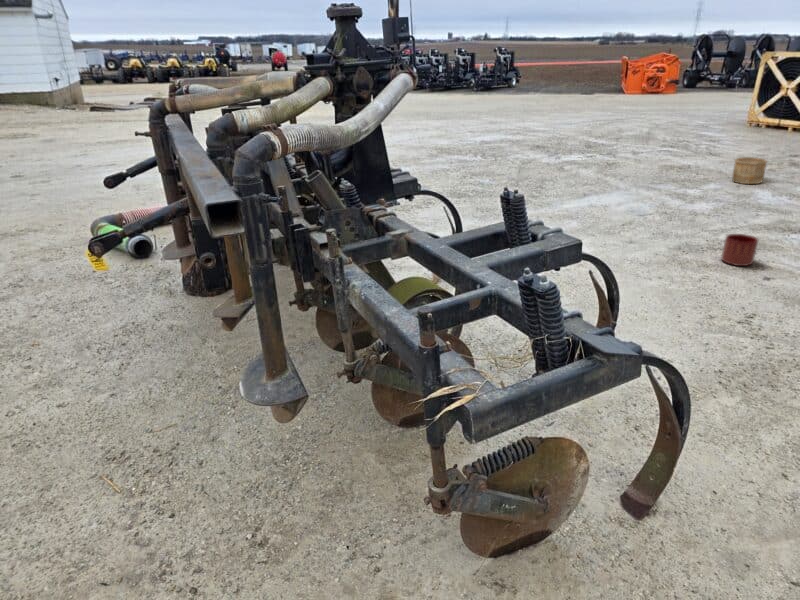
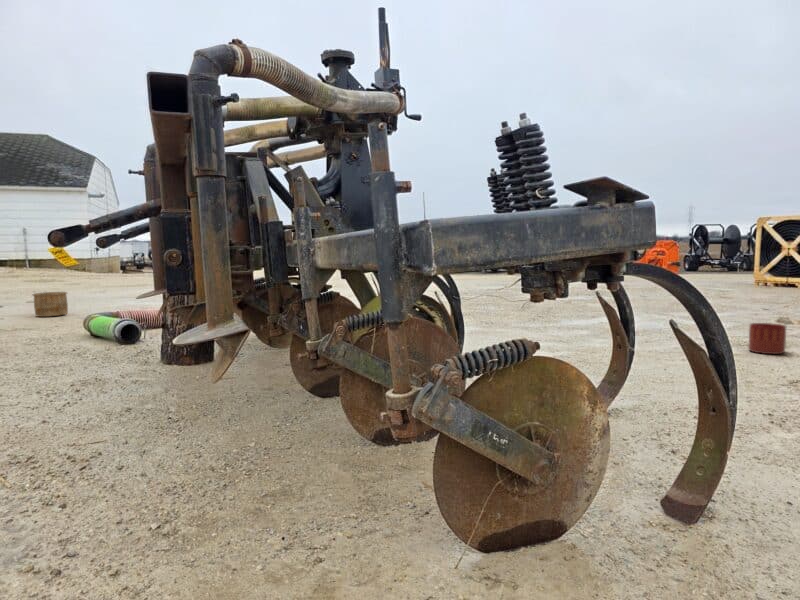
wooden bucket: present [732,157,767,184] -> present [33,292,68,317]

